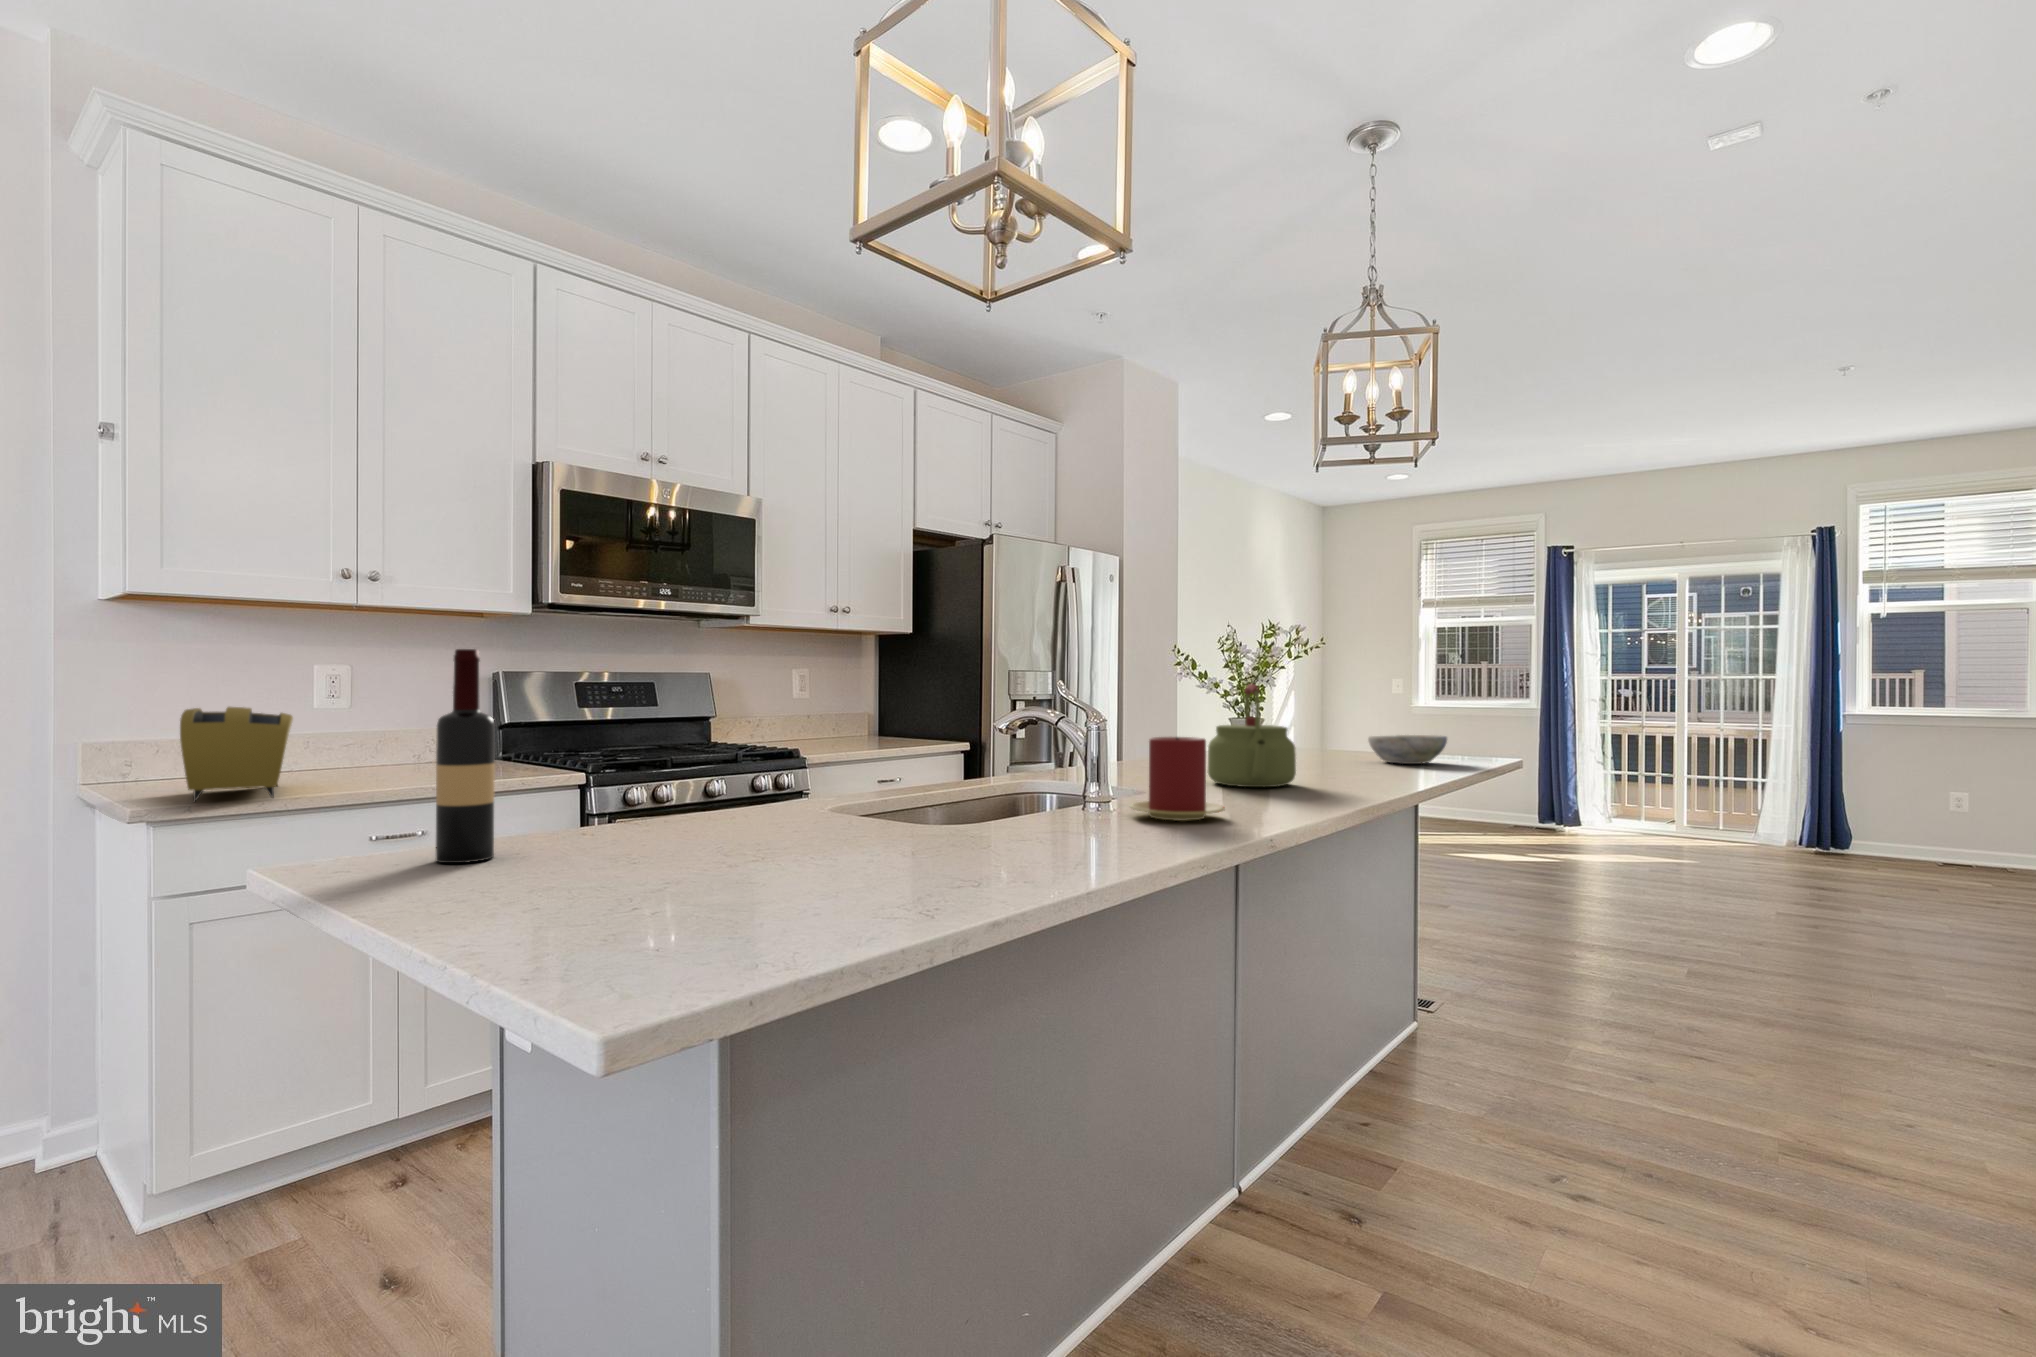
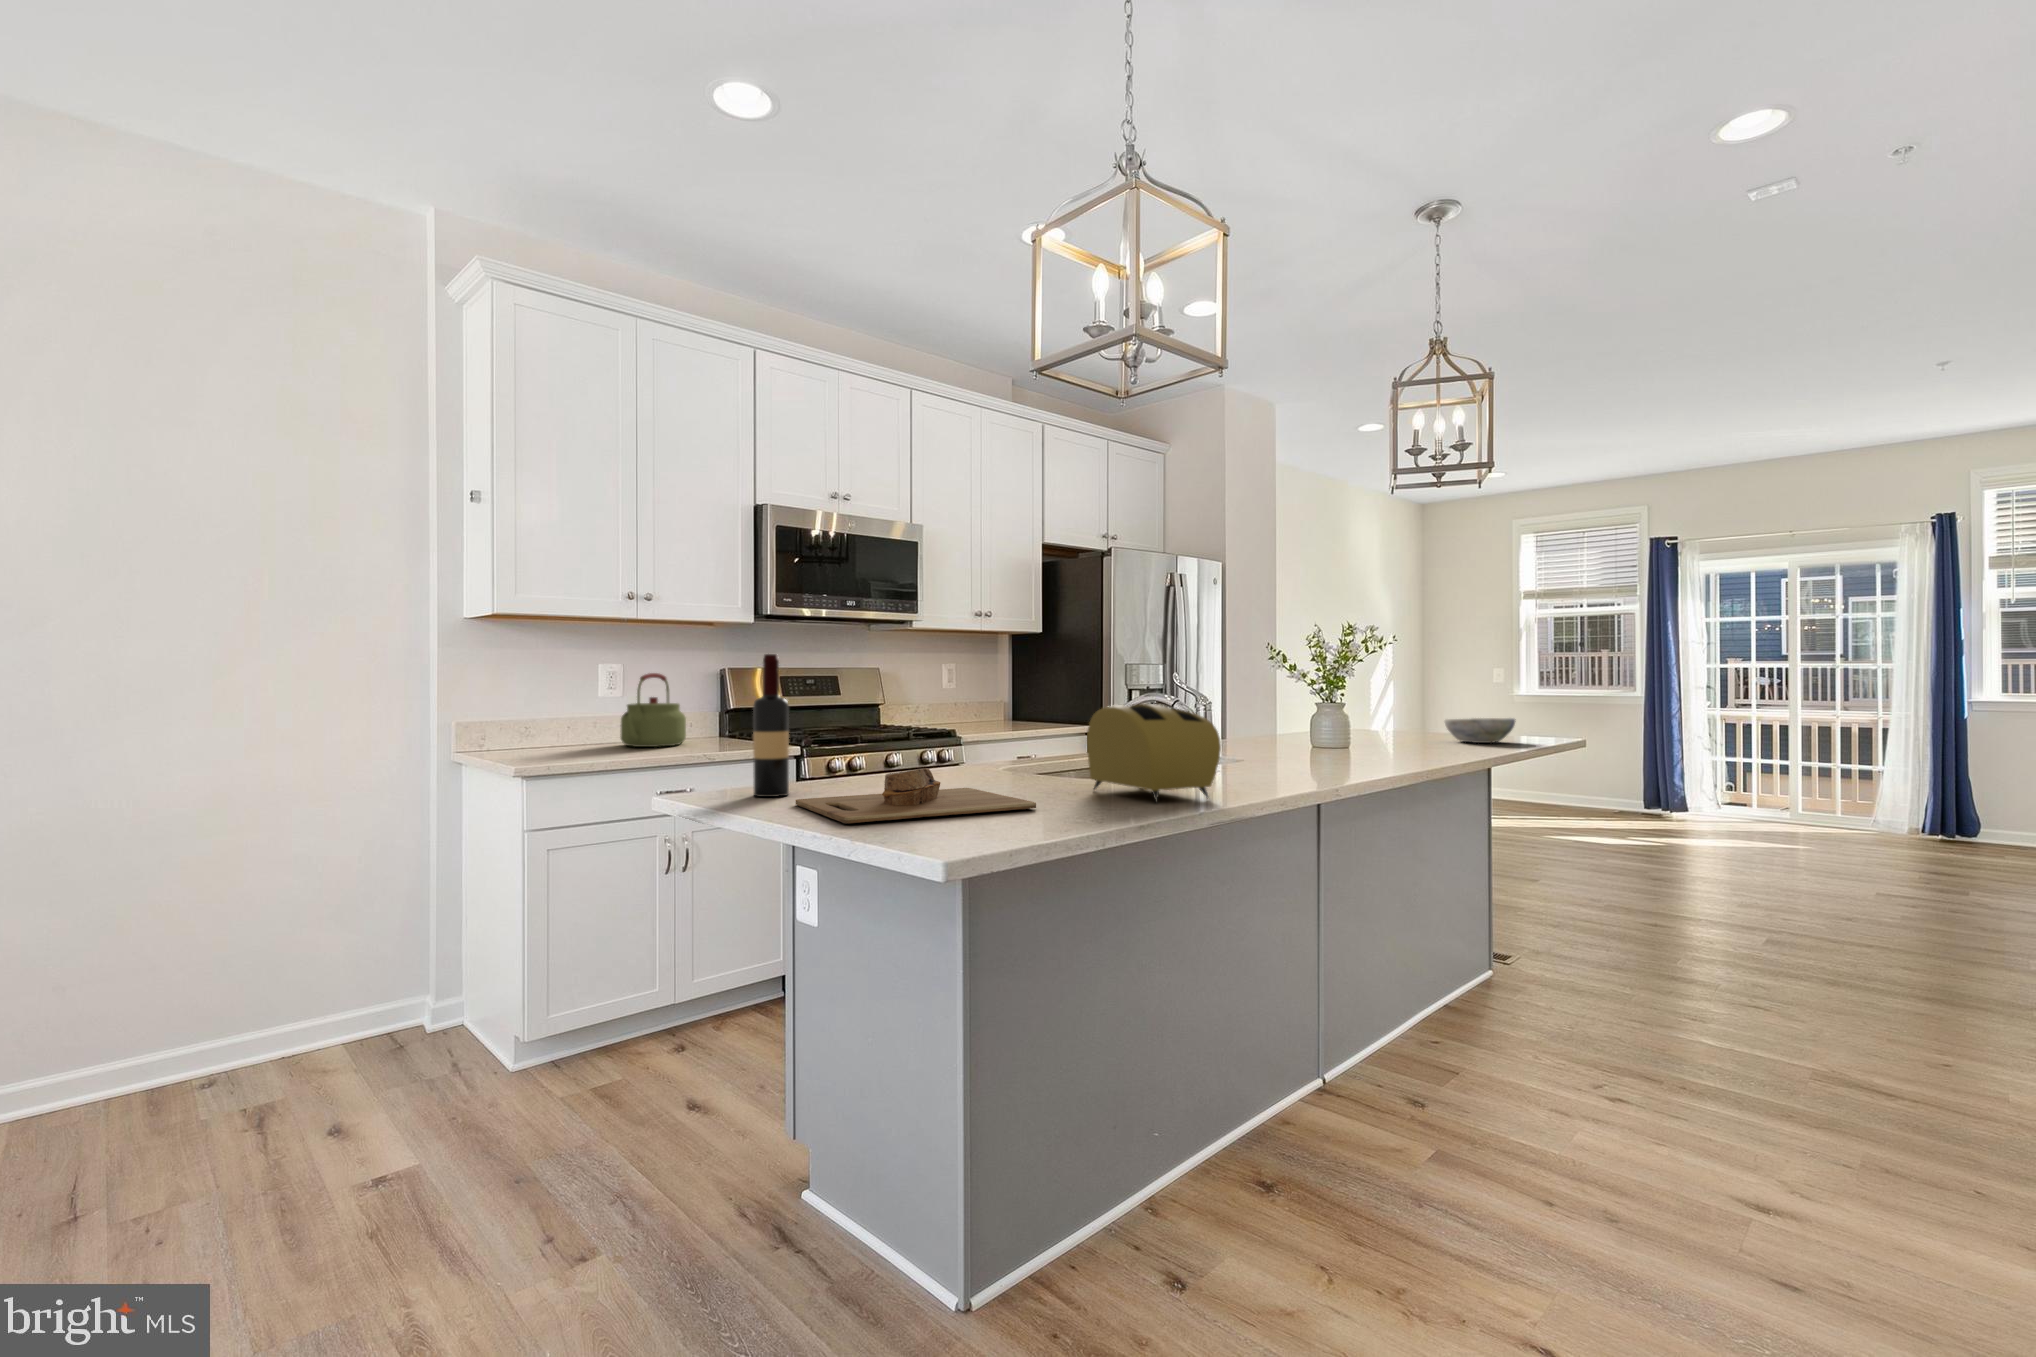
kettle: present [1208,684,1296,787] -> present [620,673,686,747]
toaster: present [180,707,293,802] -> present [1087,703,1221,802]
candle: present [1130,737,1224,821] -> none [1229,715,1304,779]
cutting board: none [485,820,856,922] -> present [796,768,1036,824]

